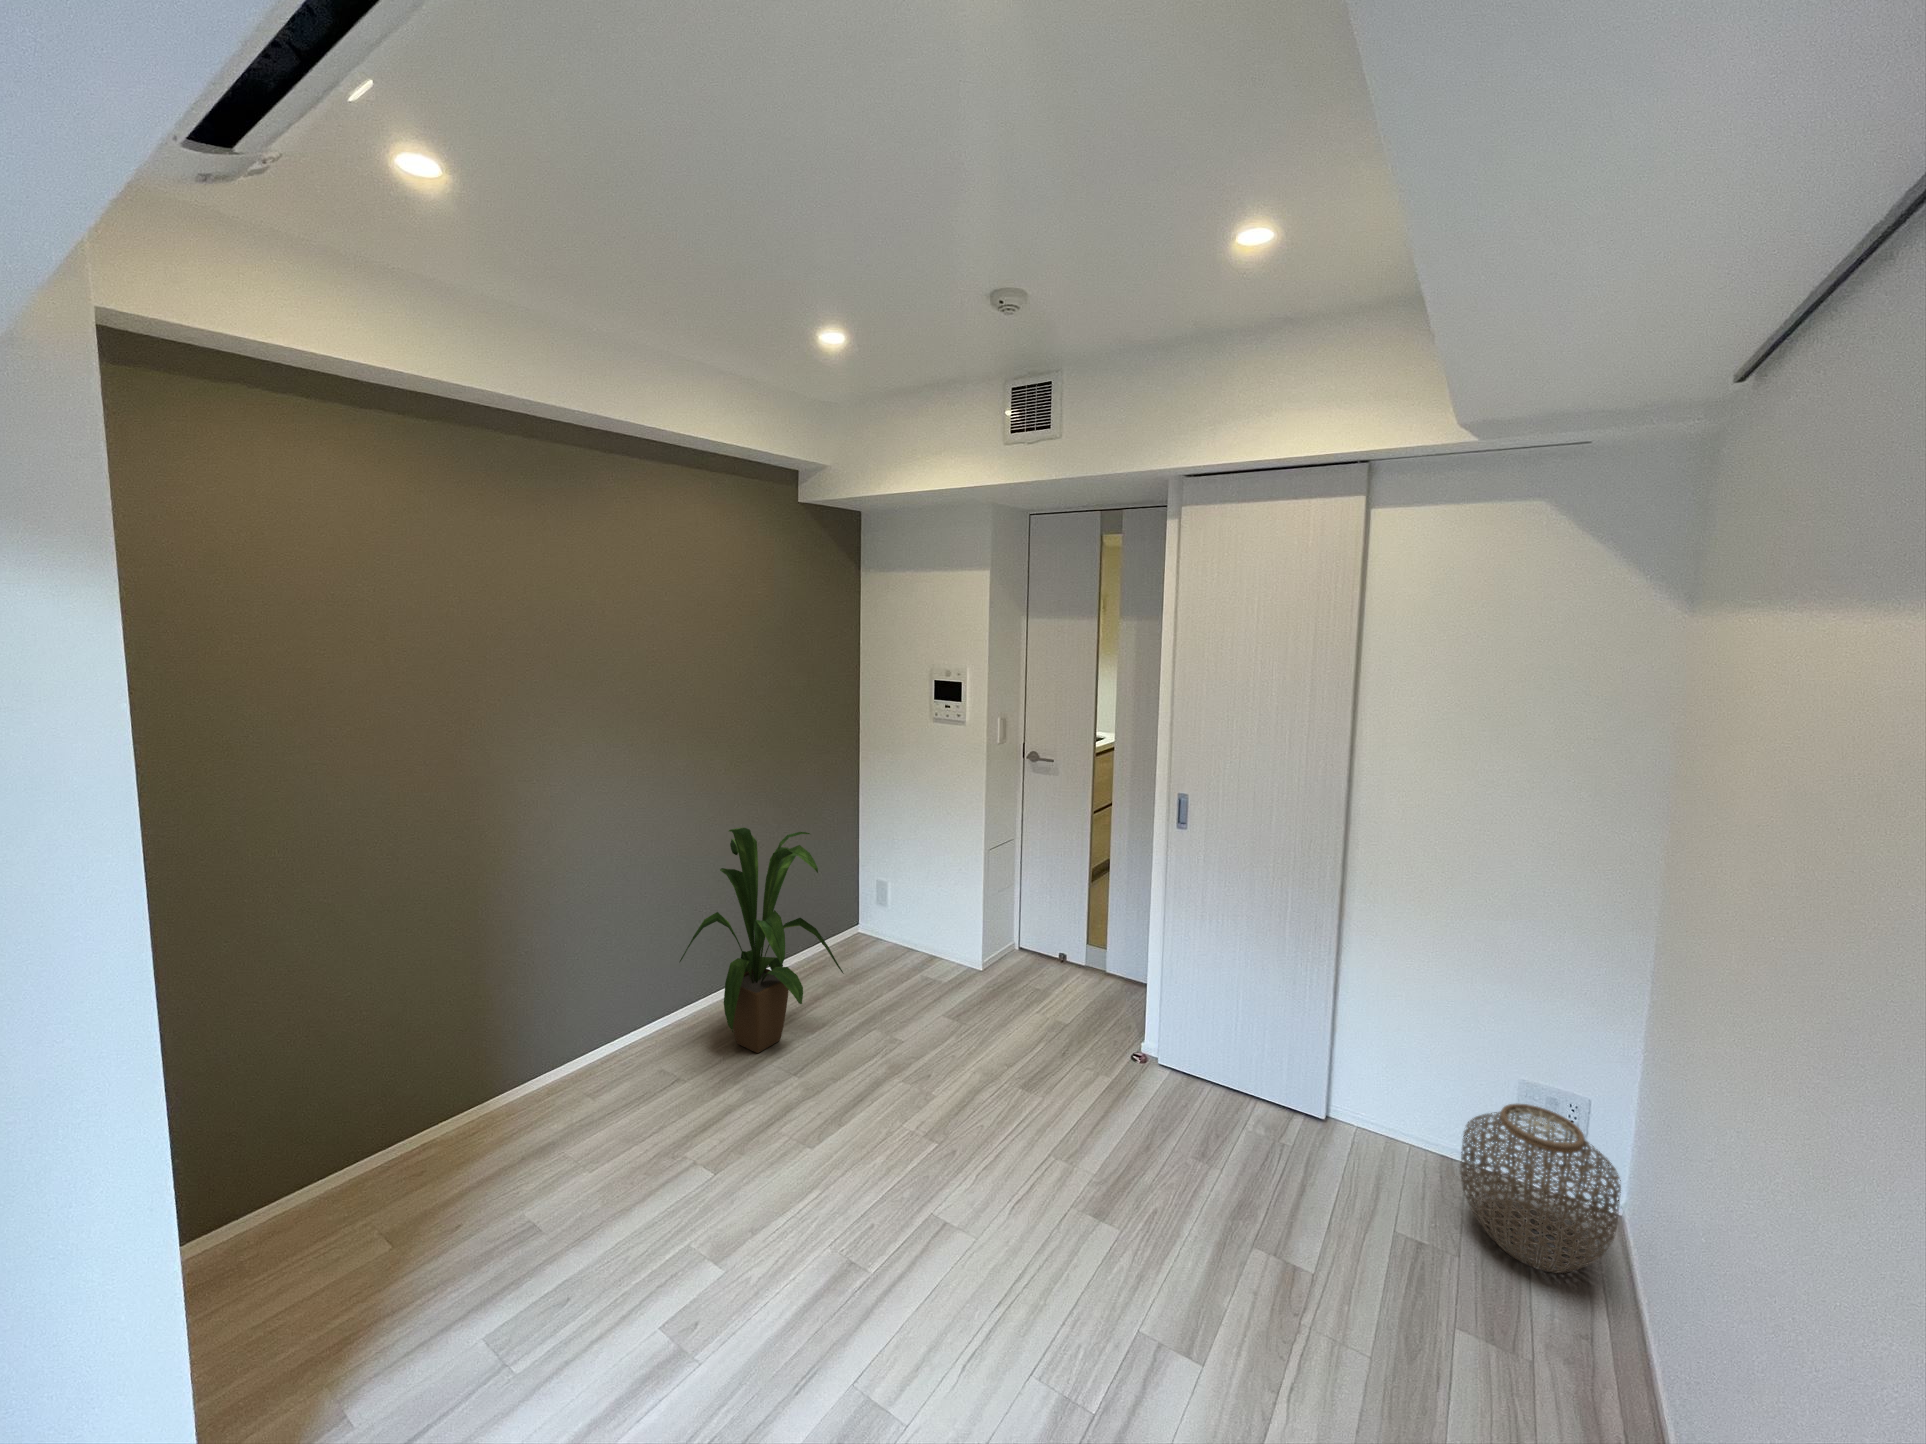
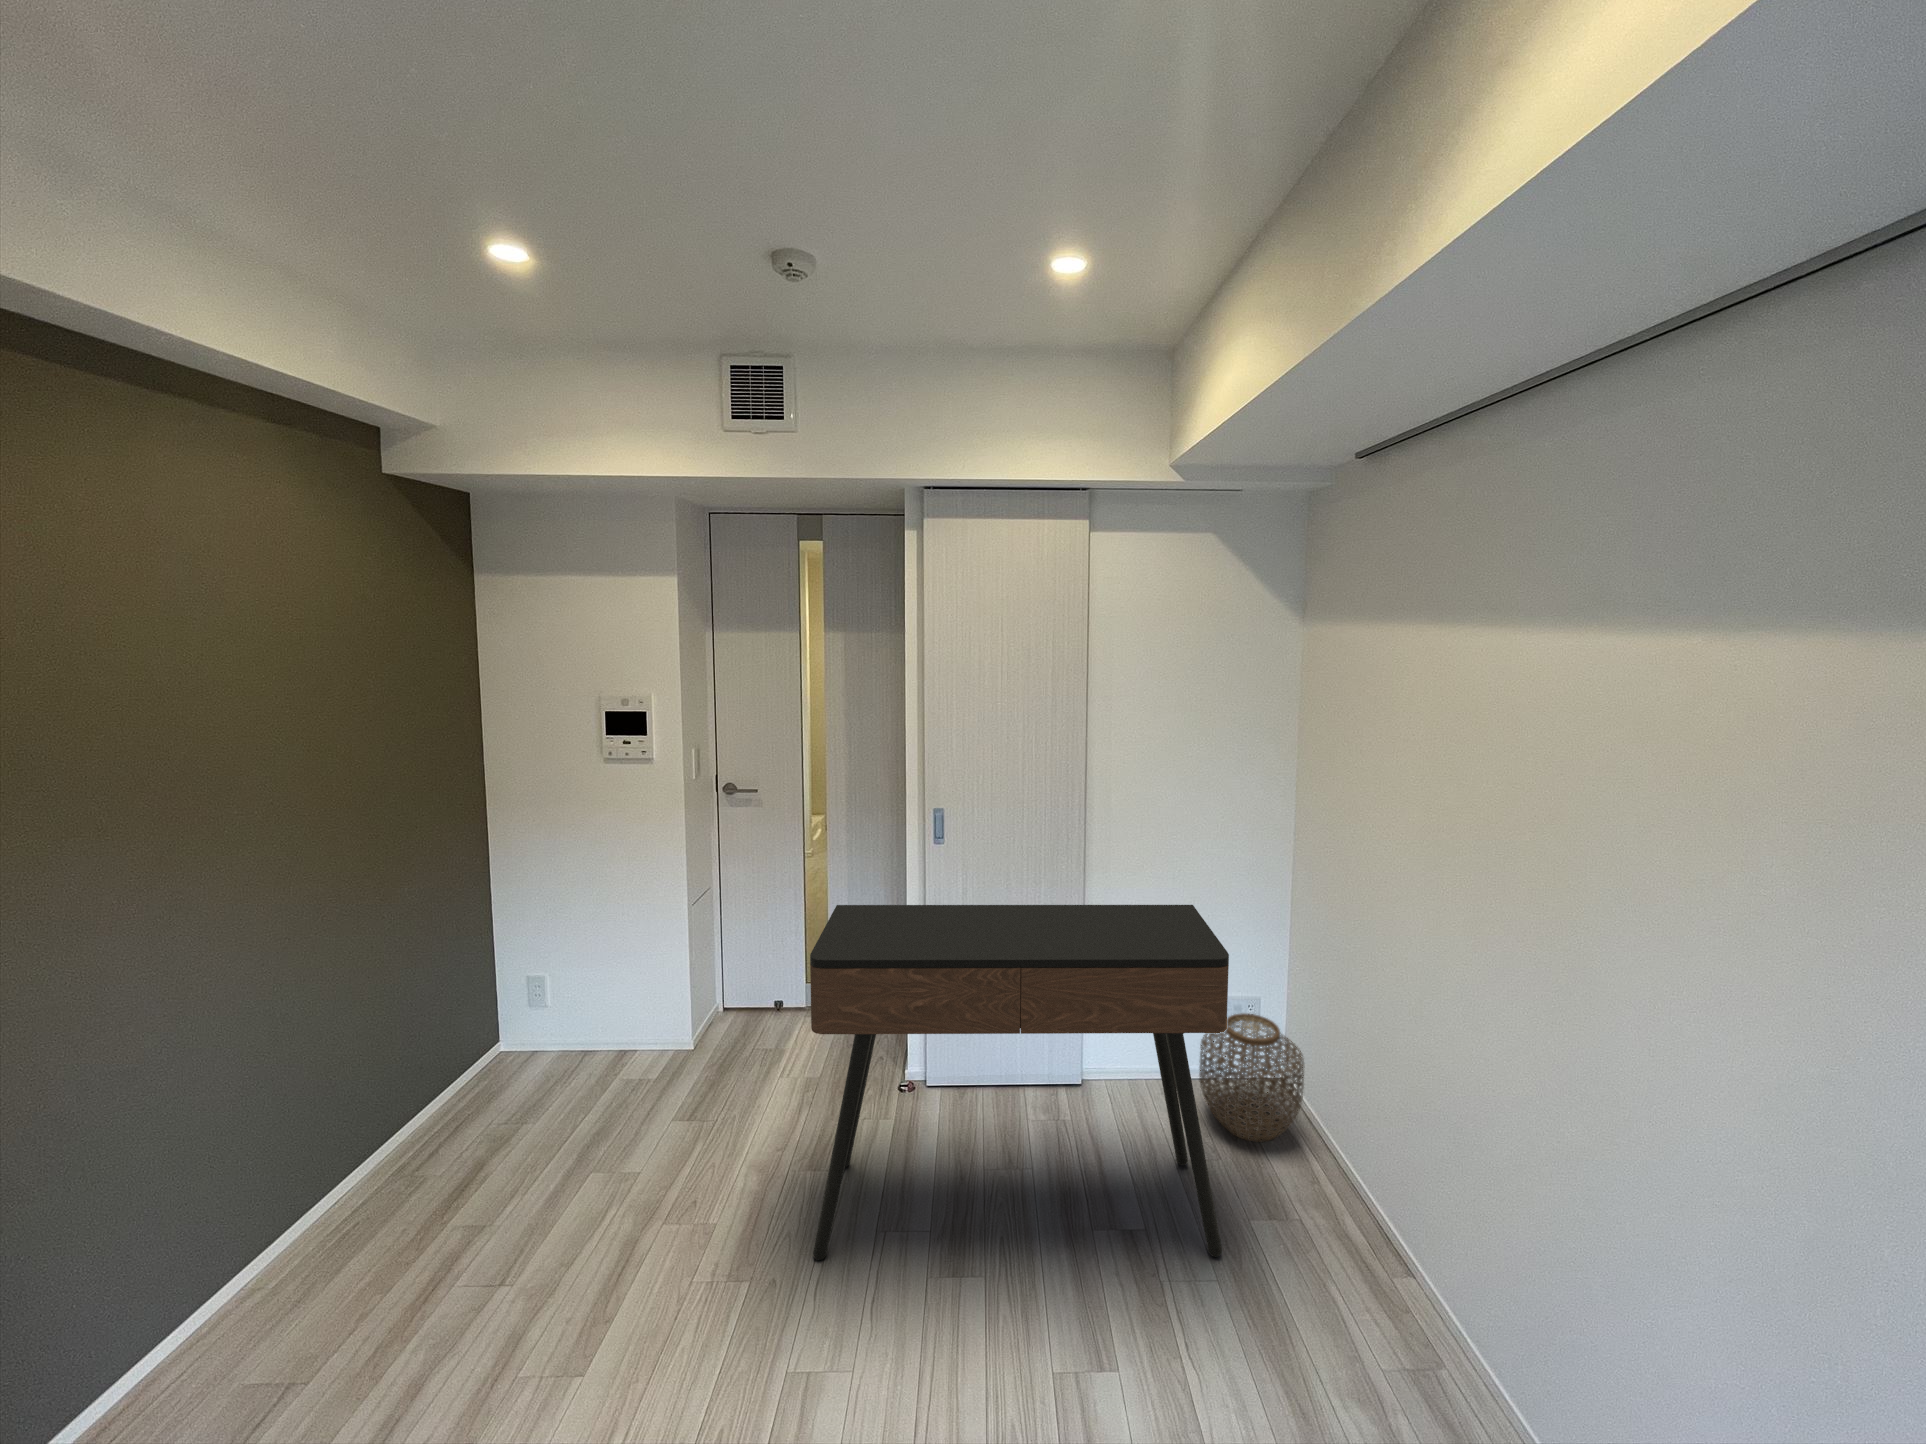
house plant: present [680,828,843,1053] -> none [239,941,542,1289]
console table: none [993,862,1434,1336] -> present [810,905,1229,1260]

